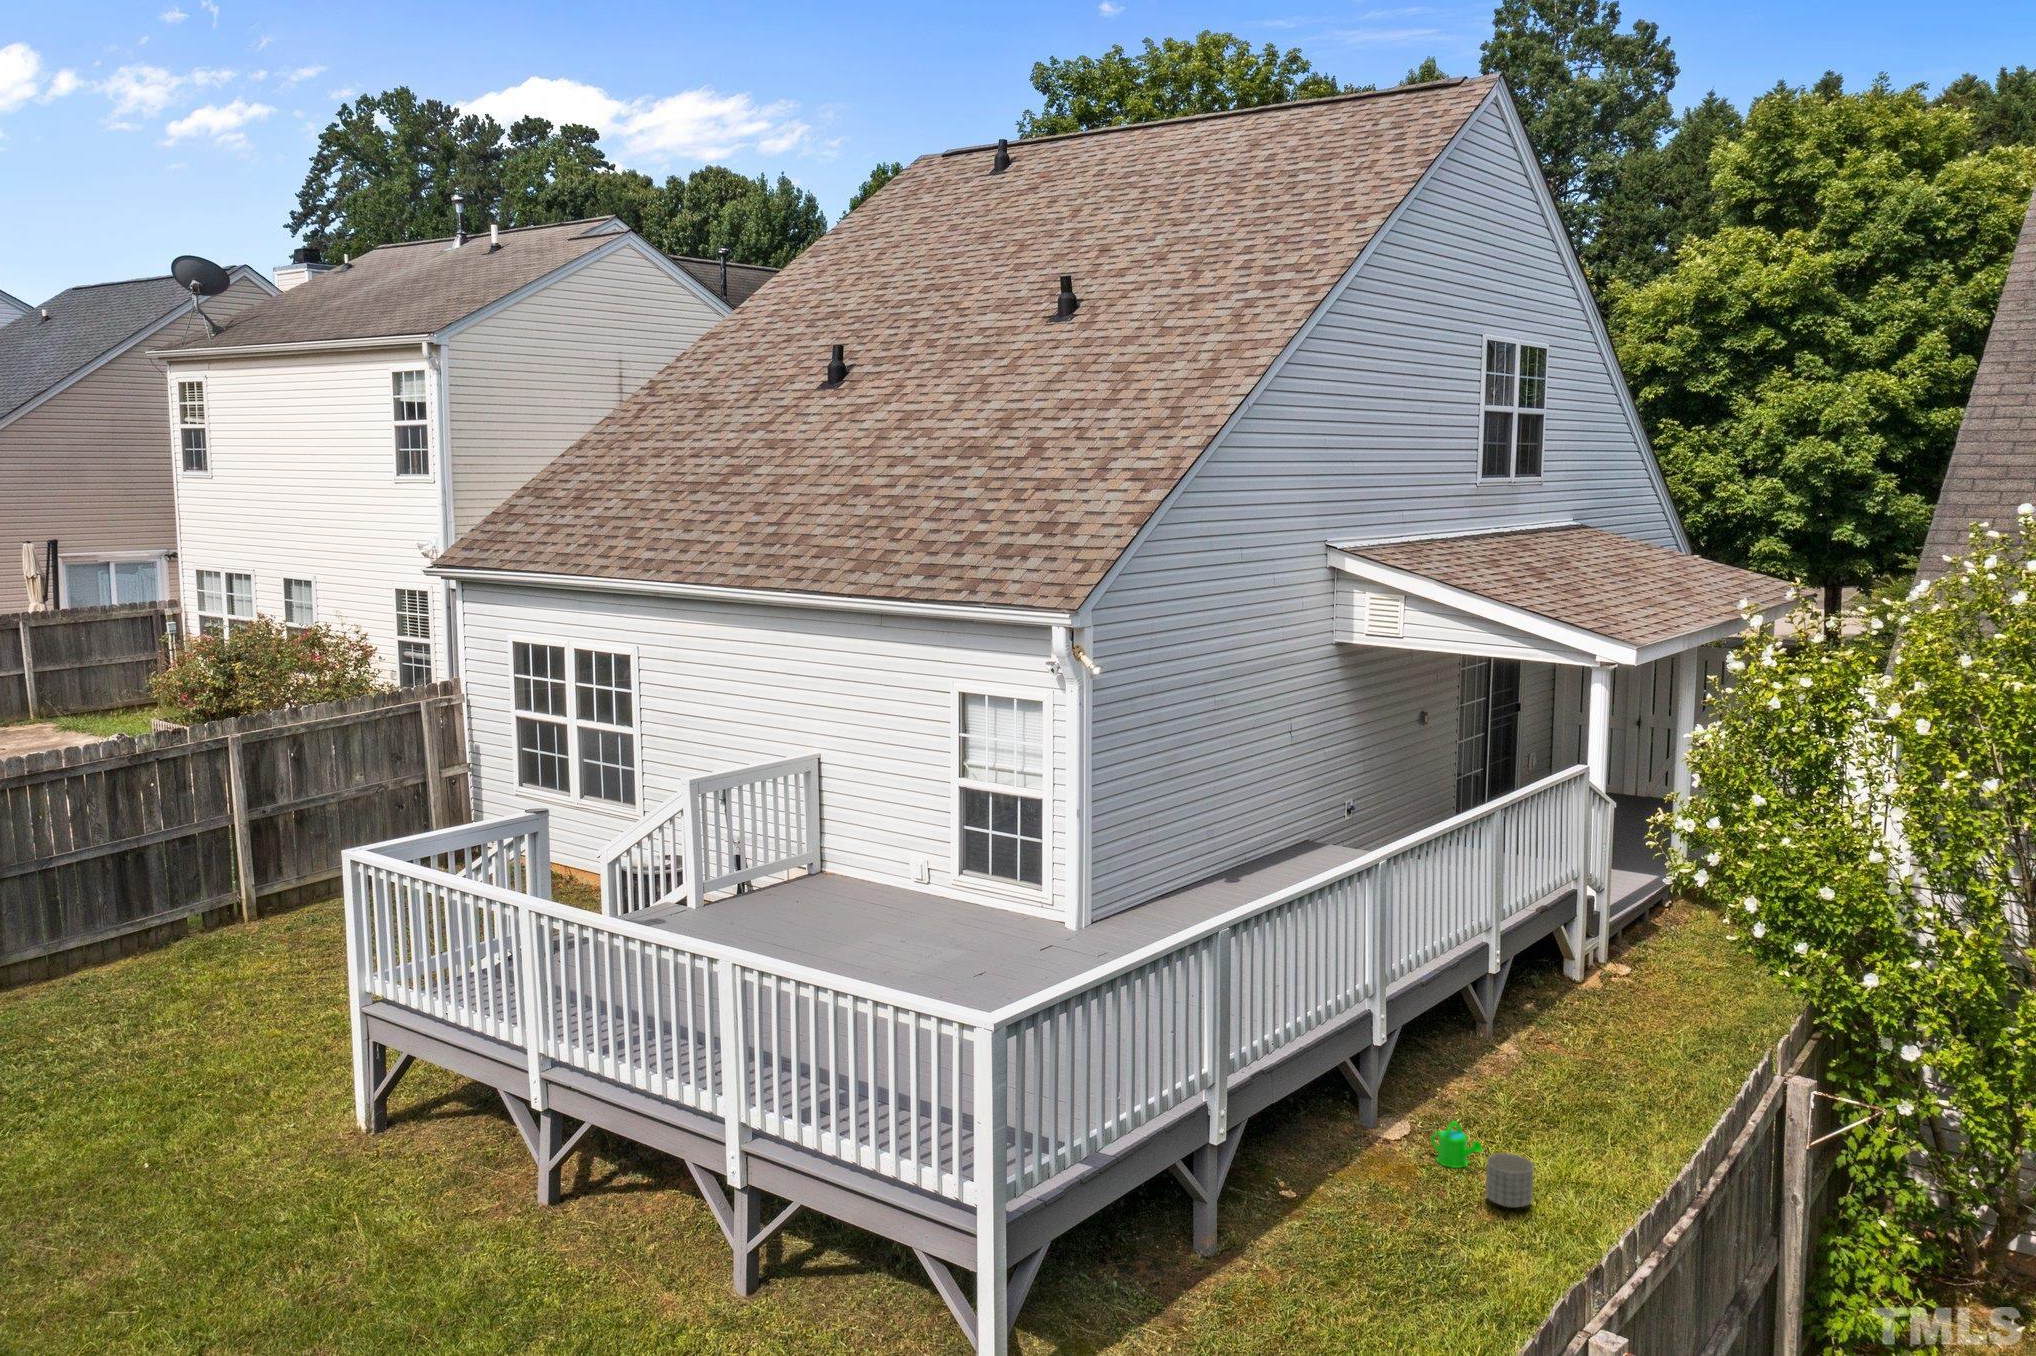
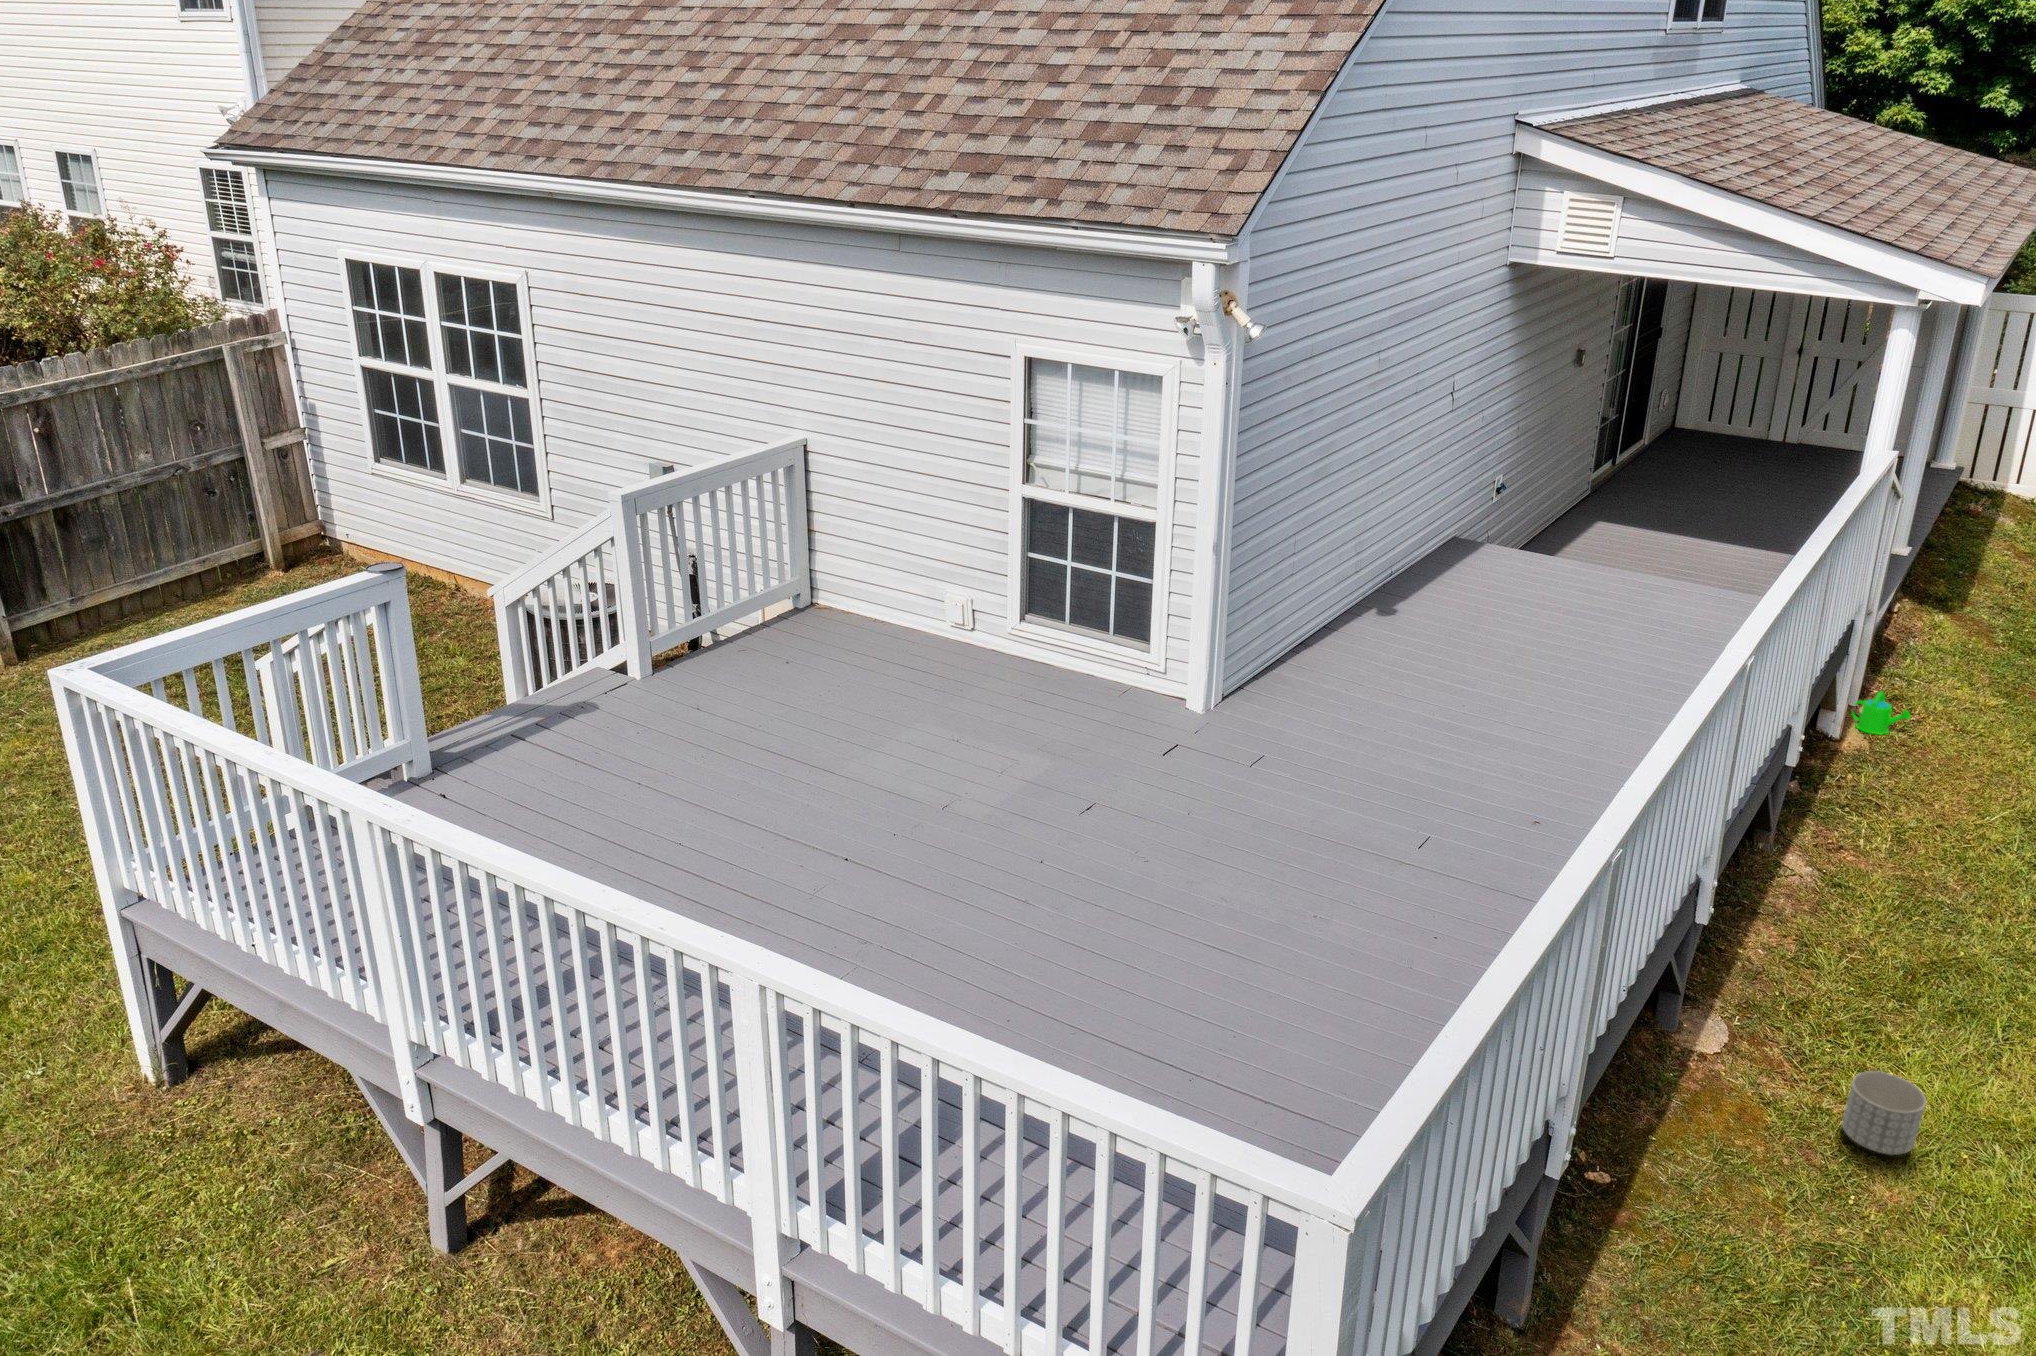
watering can: present [1430,1121,1482,1168] -> present [1852,691,1911,735]

